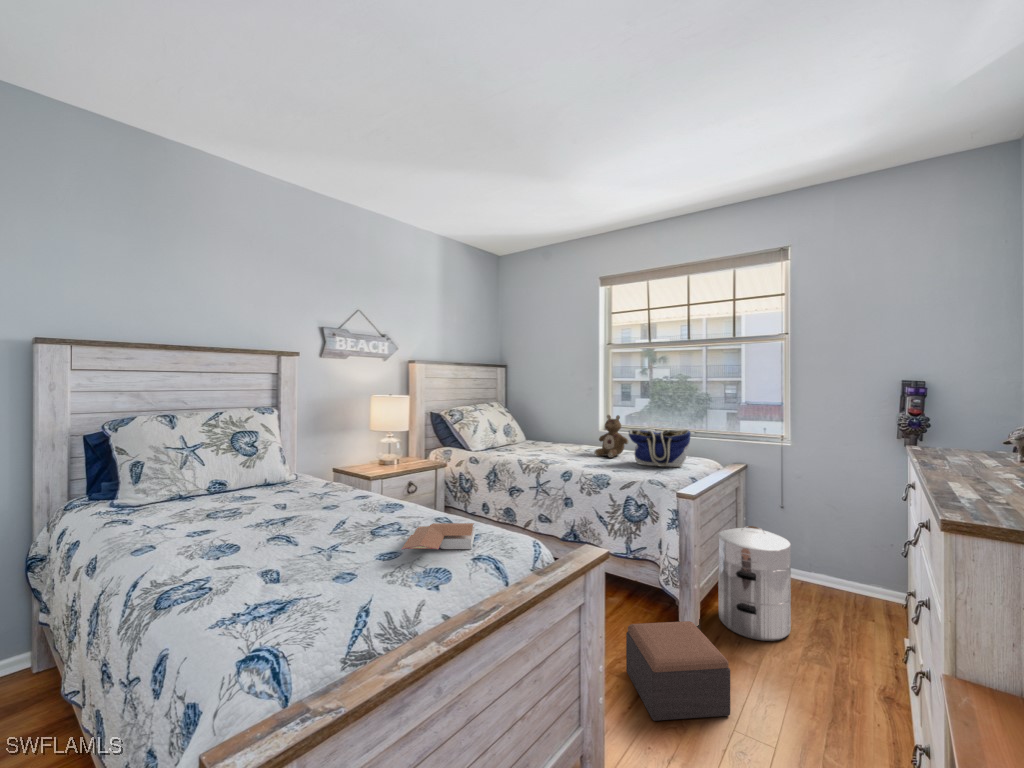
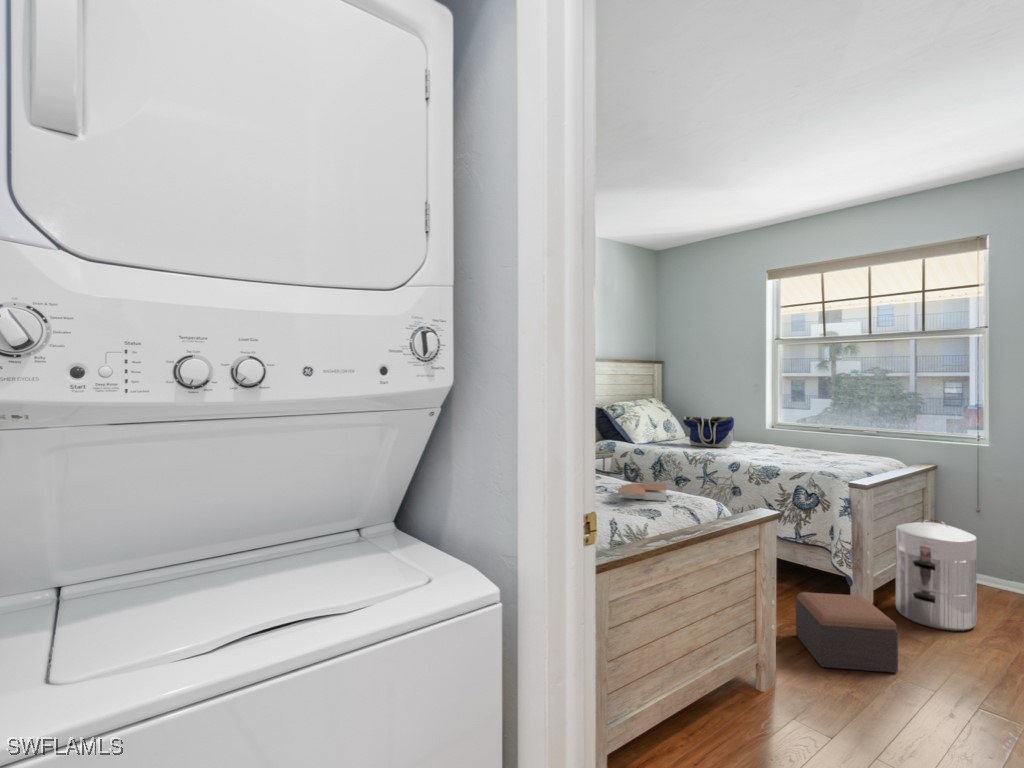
stuffed bear: present [594,415,628,458] -> none [762,411,799,453]
tote bag: present [628,429,690,467] -> present [683,416,734,448]

